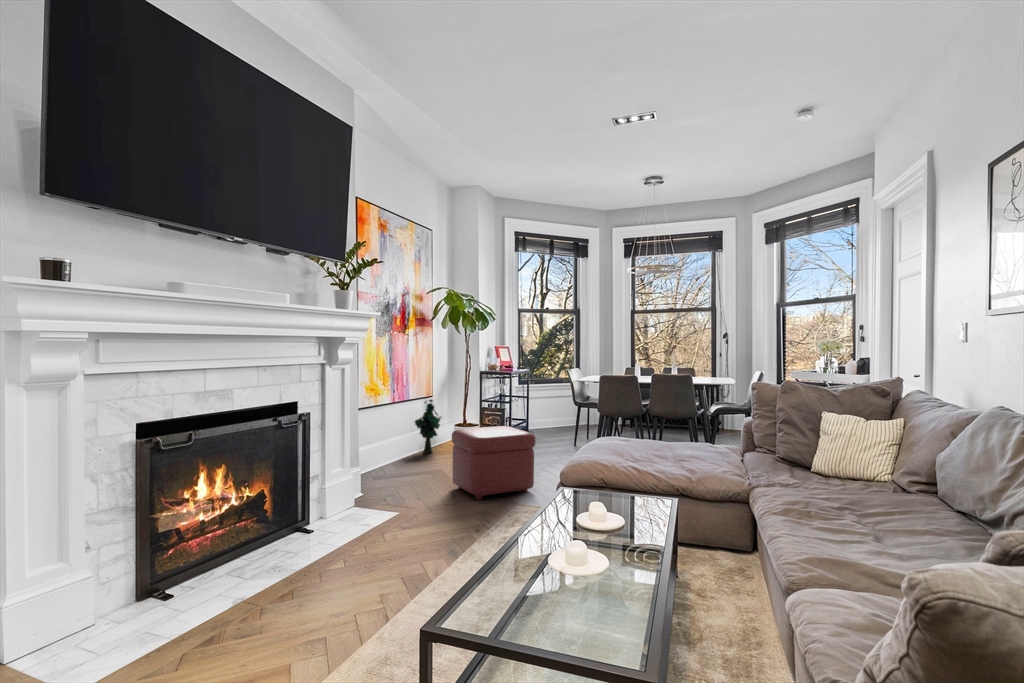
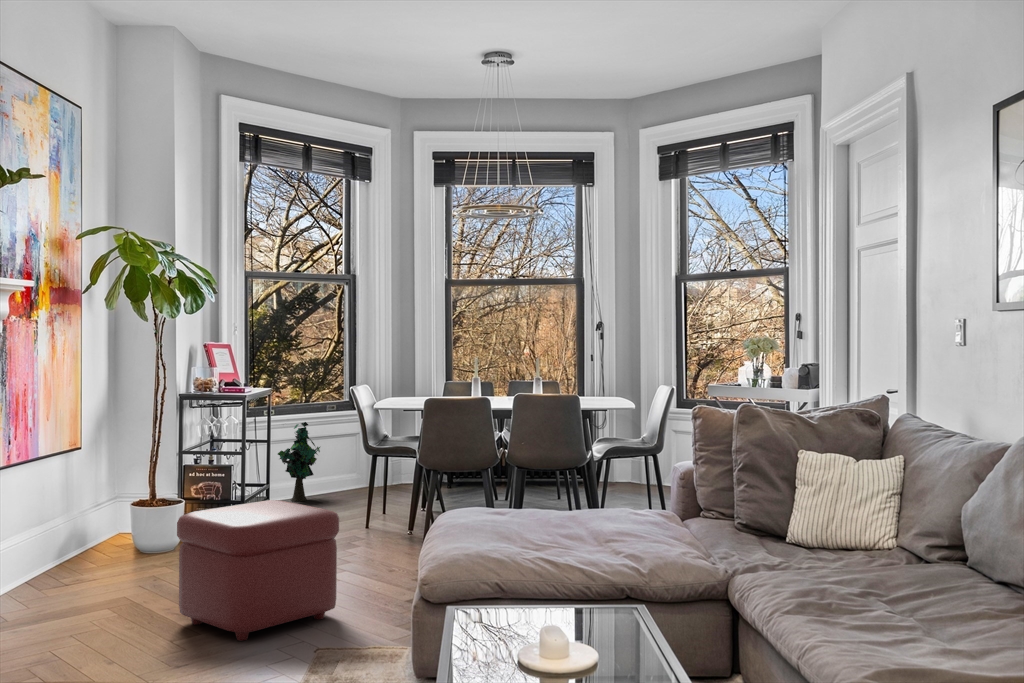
decorative plant: present [415,400,441,454] -> present [278,422,320,501]

